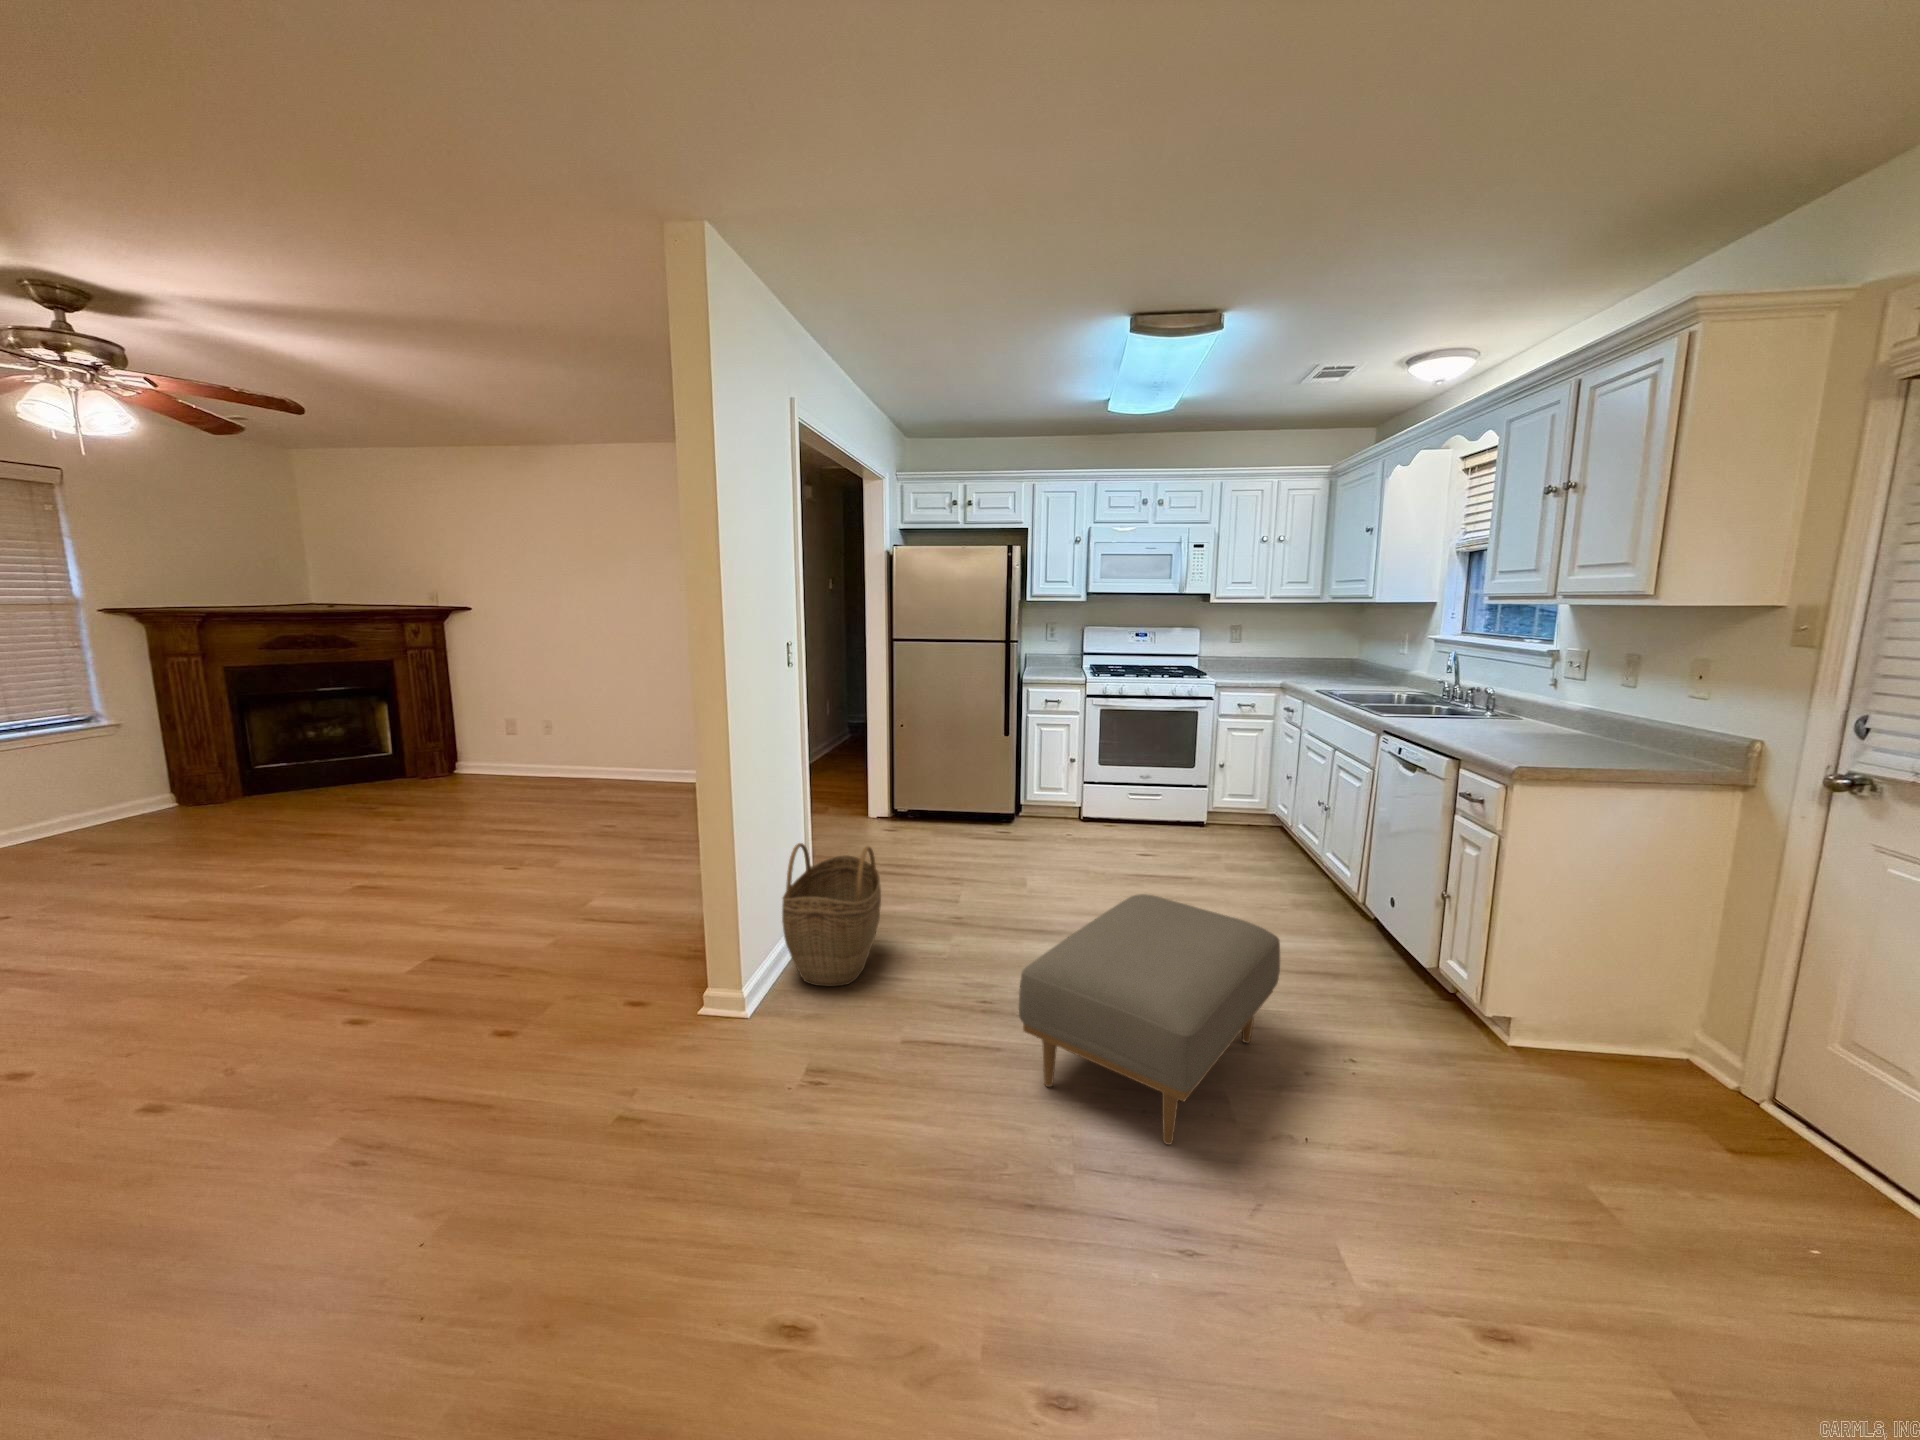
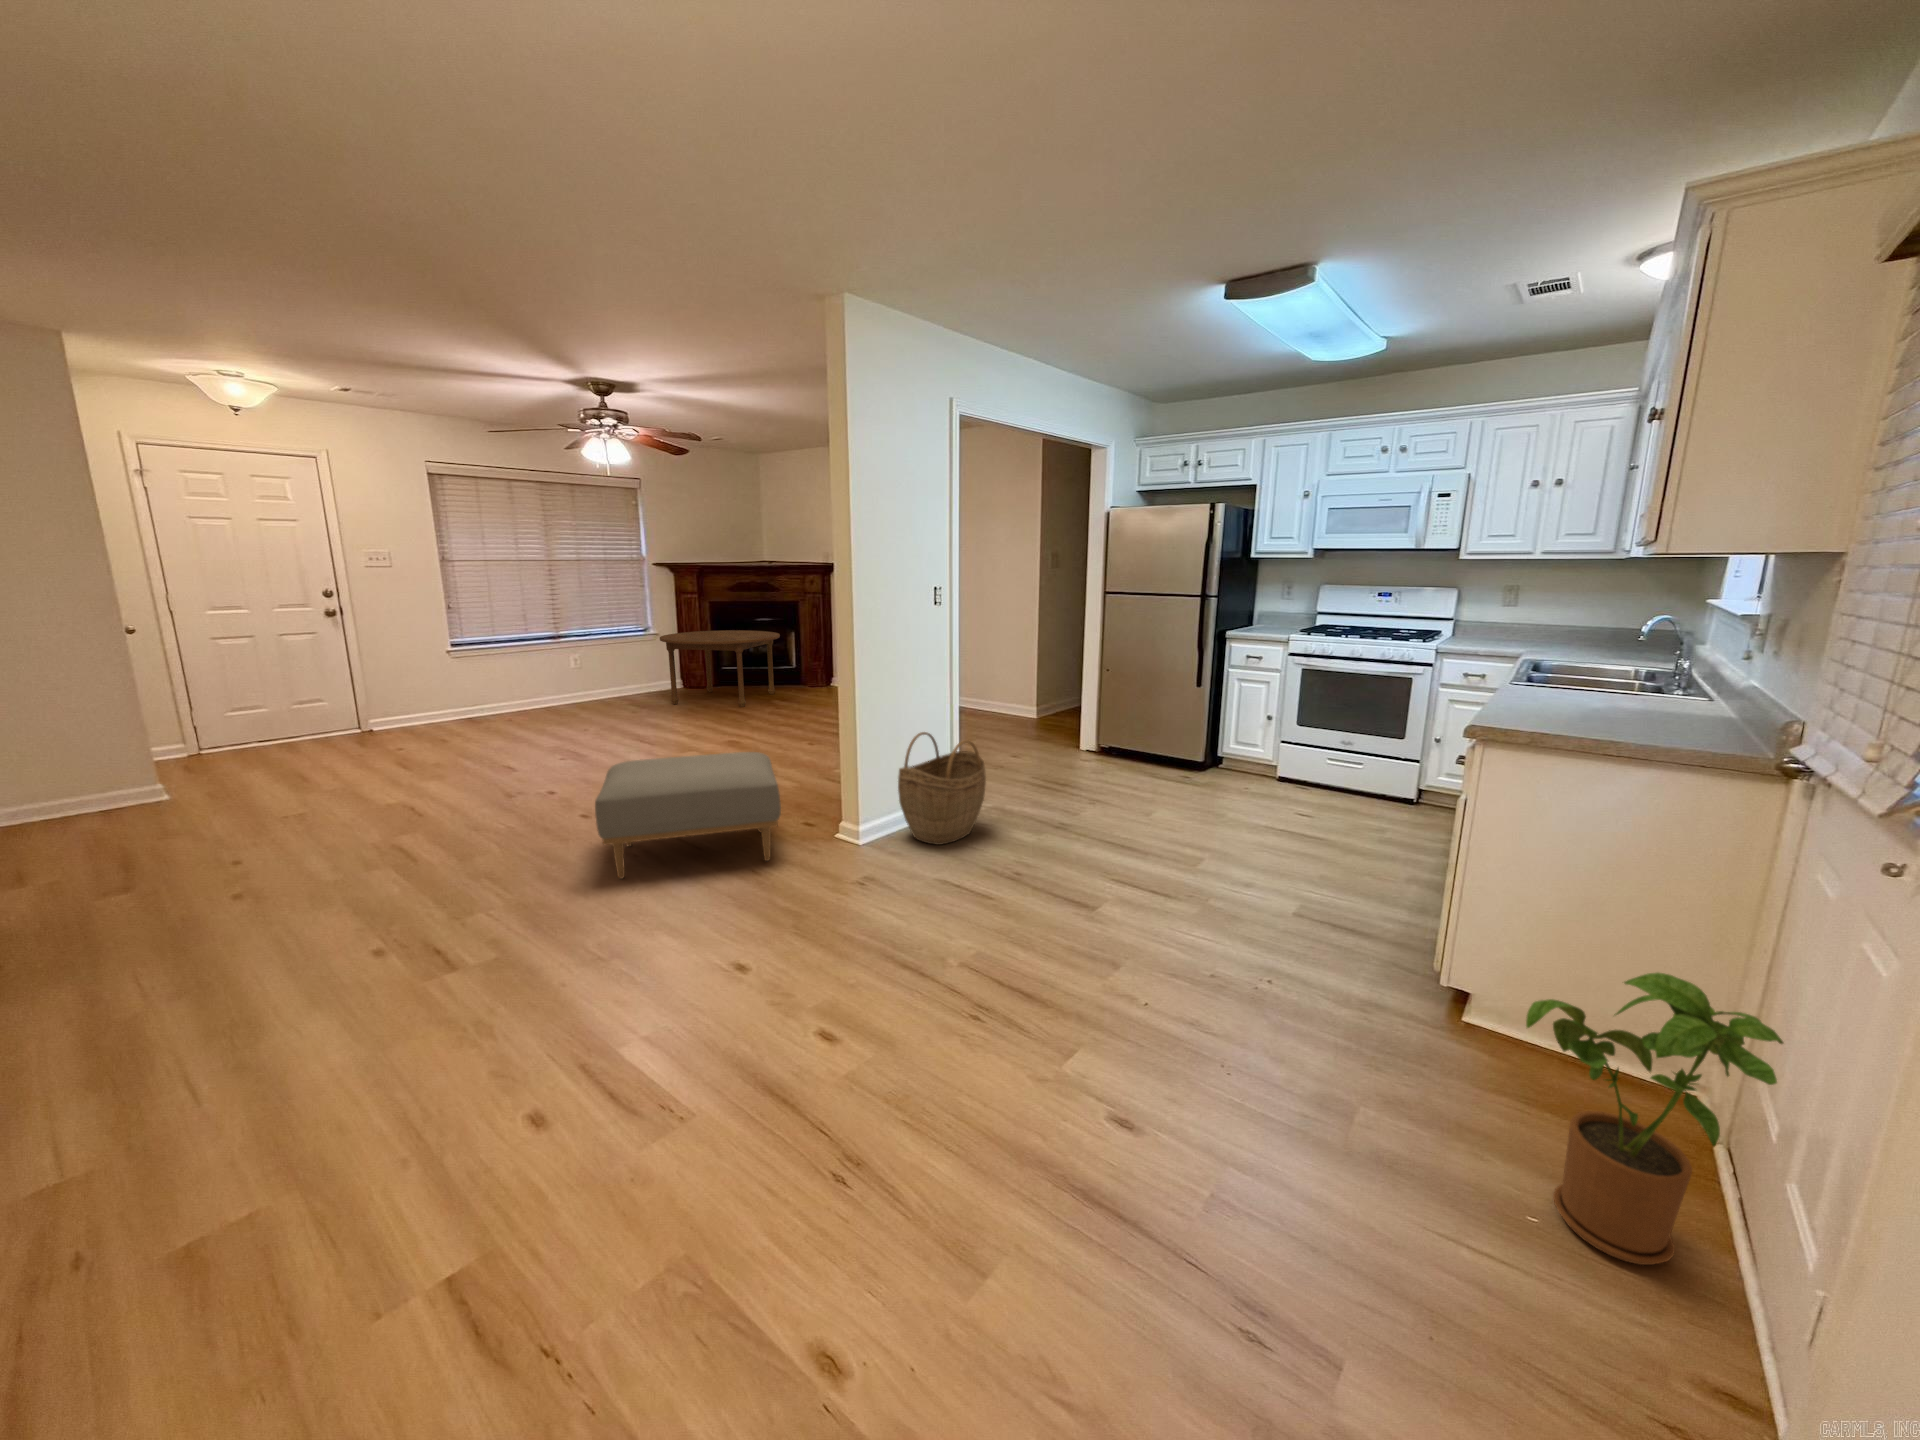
dining table: none [140,706,378,841] -> present [660,630,780,707]
ottoman: present [1019,894,1280,1145] -> present [595,752,781,879]
house plant: none [1661,985,1887,1219] -> present [1526,973,1783,1265]

